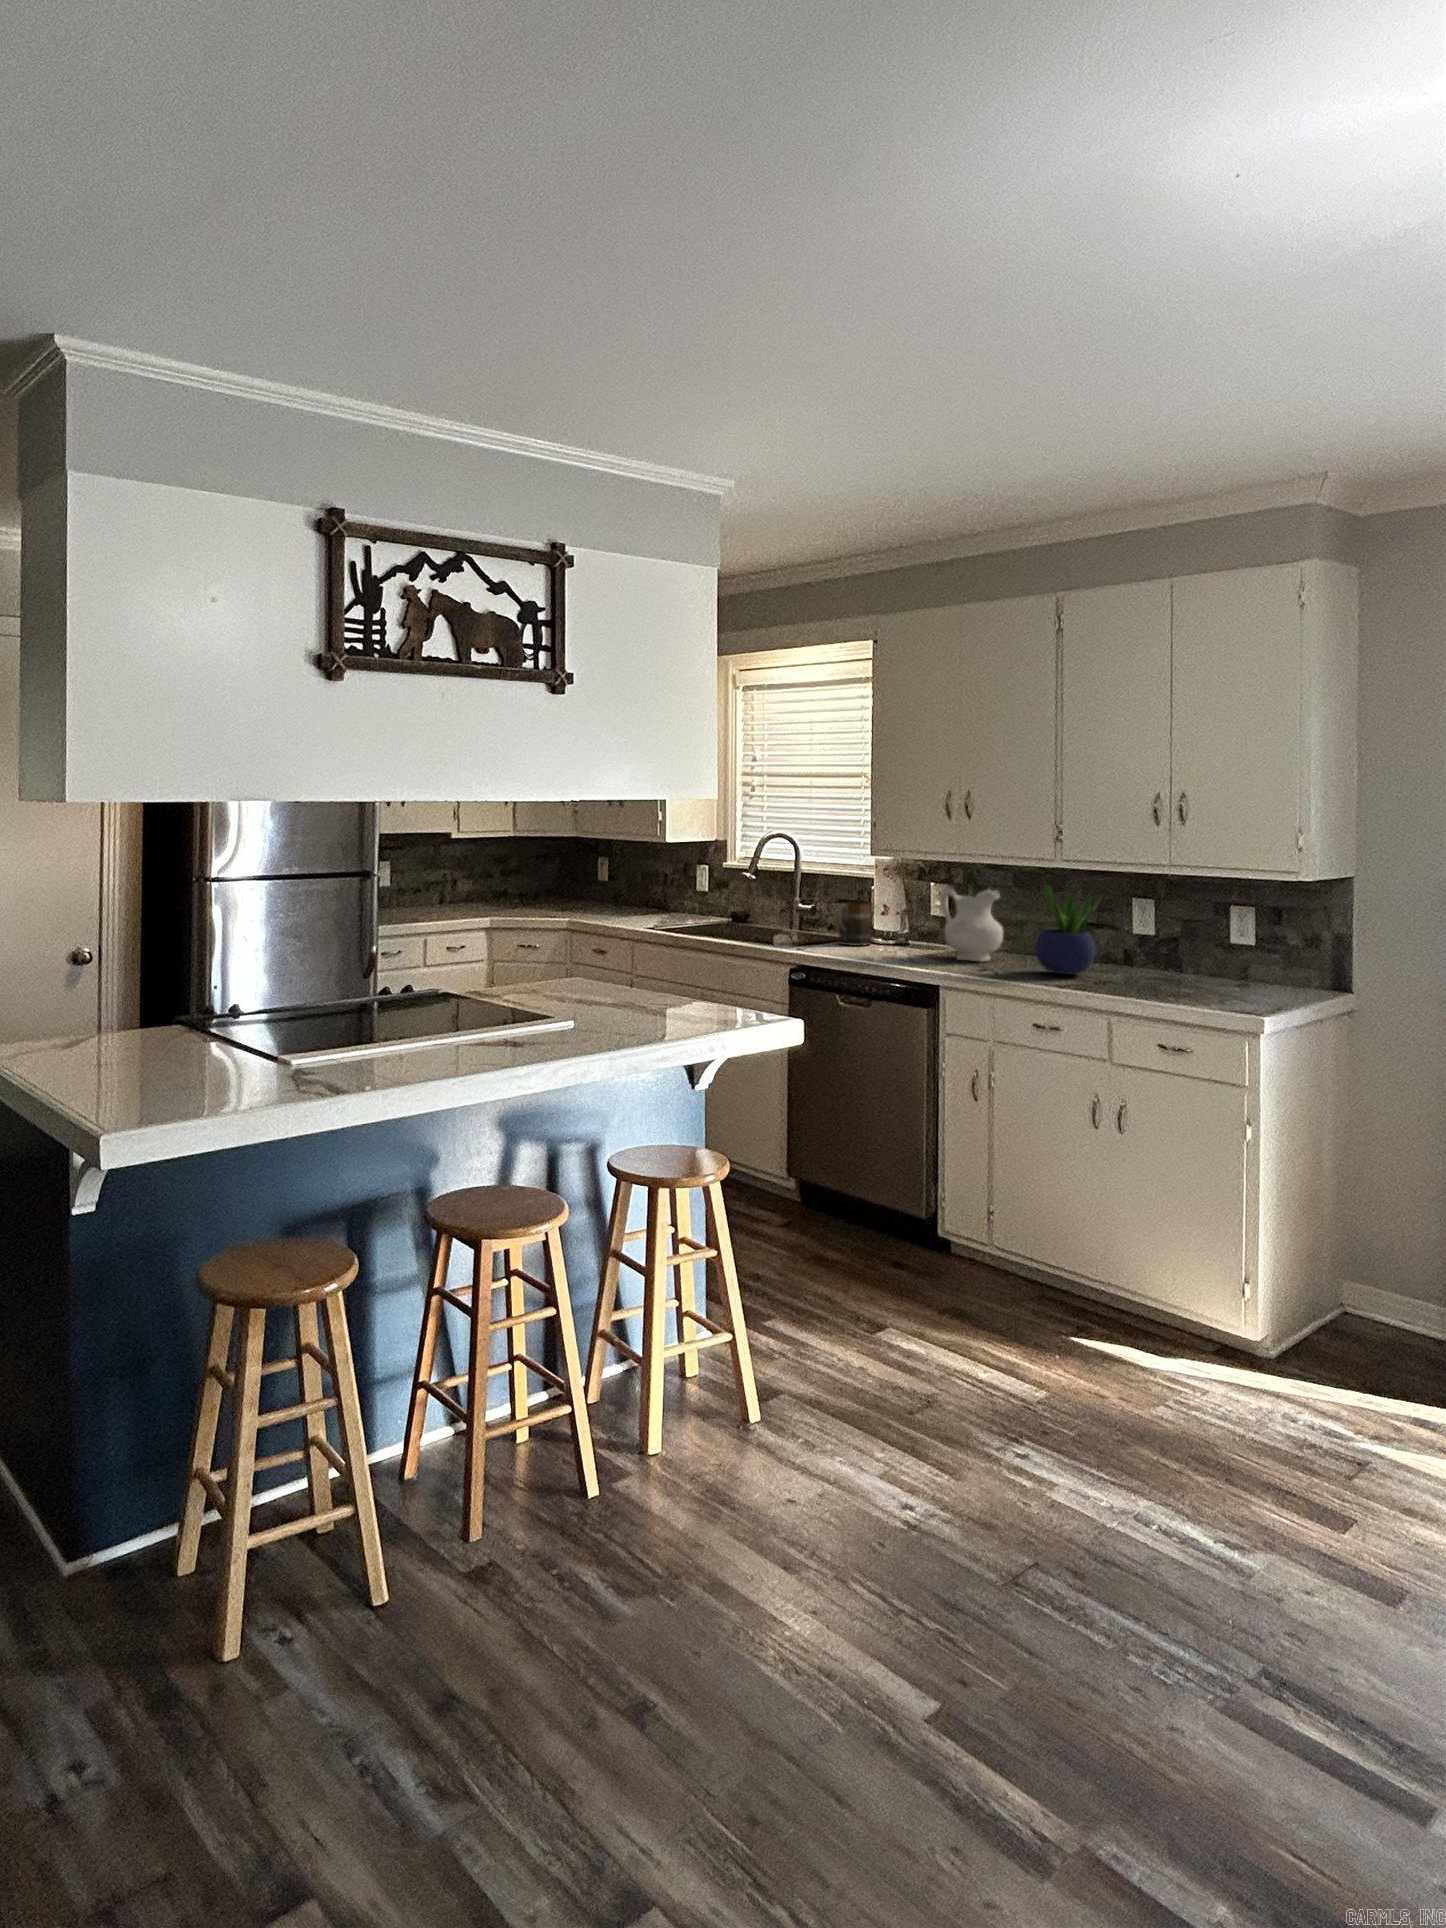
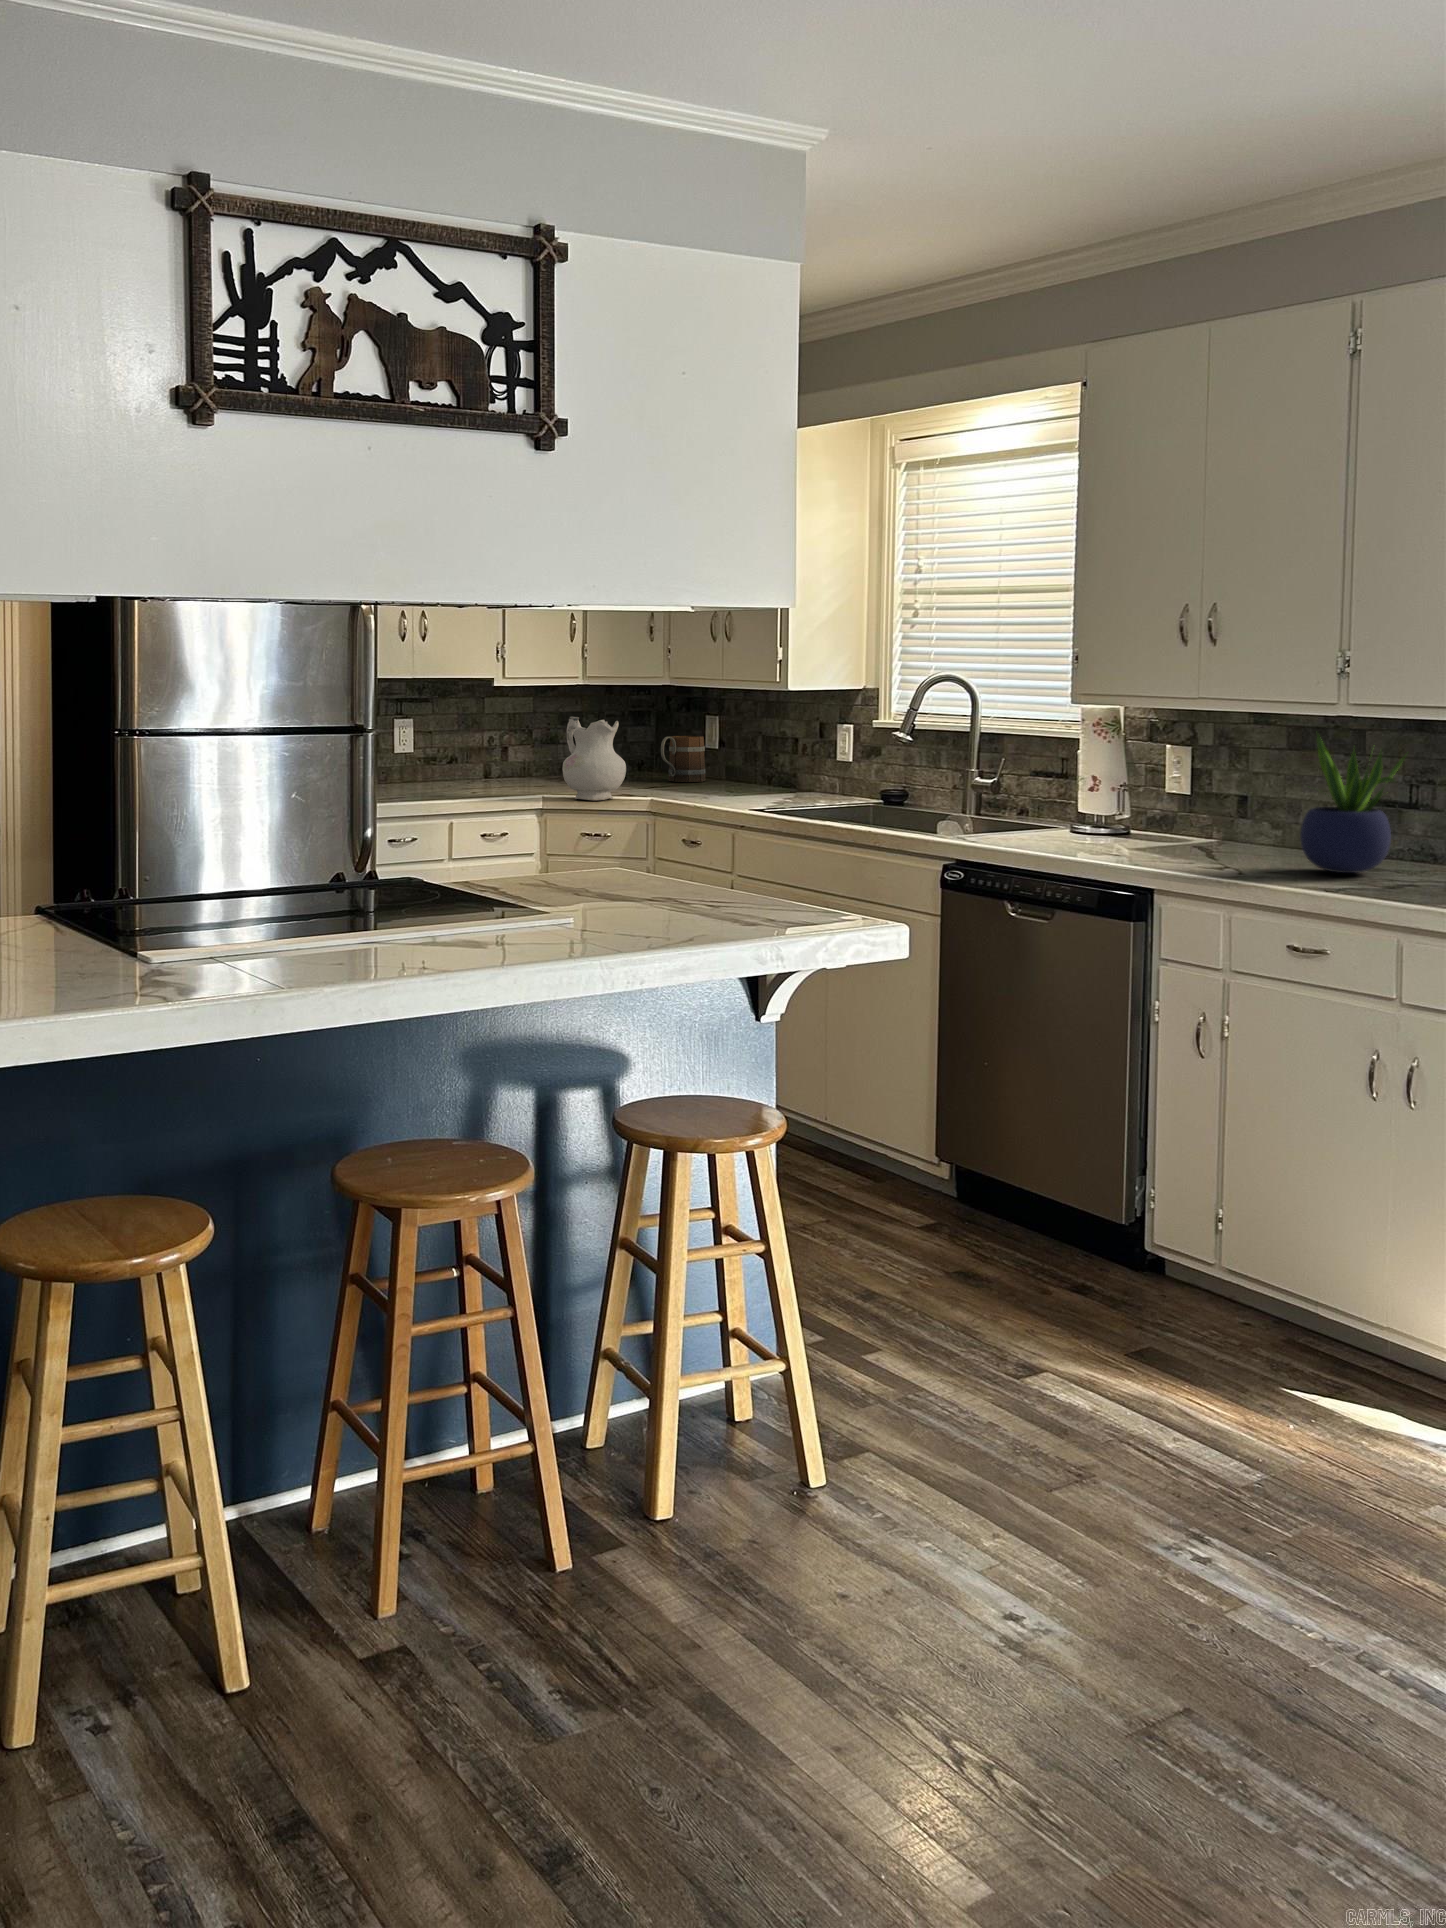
ceramic pitcher: present [940,885,1003,962] -> present [562,716,626,800]
mug: present [838,903,871,946] -> present [661,736,705,782]

